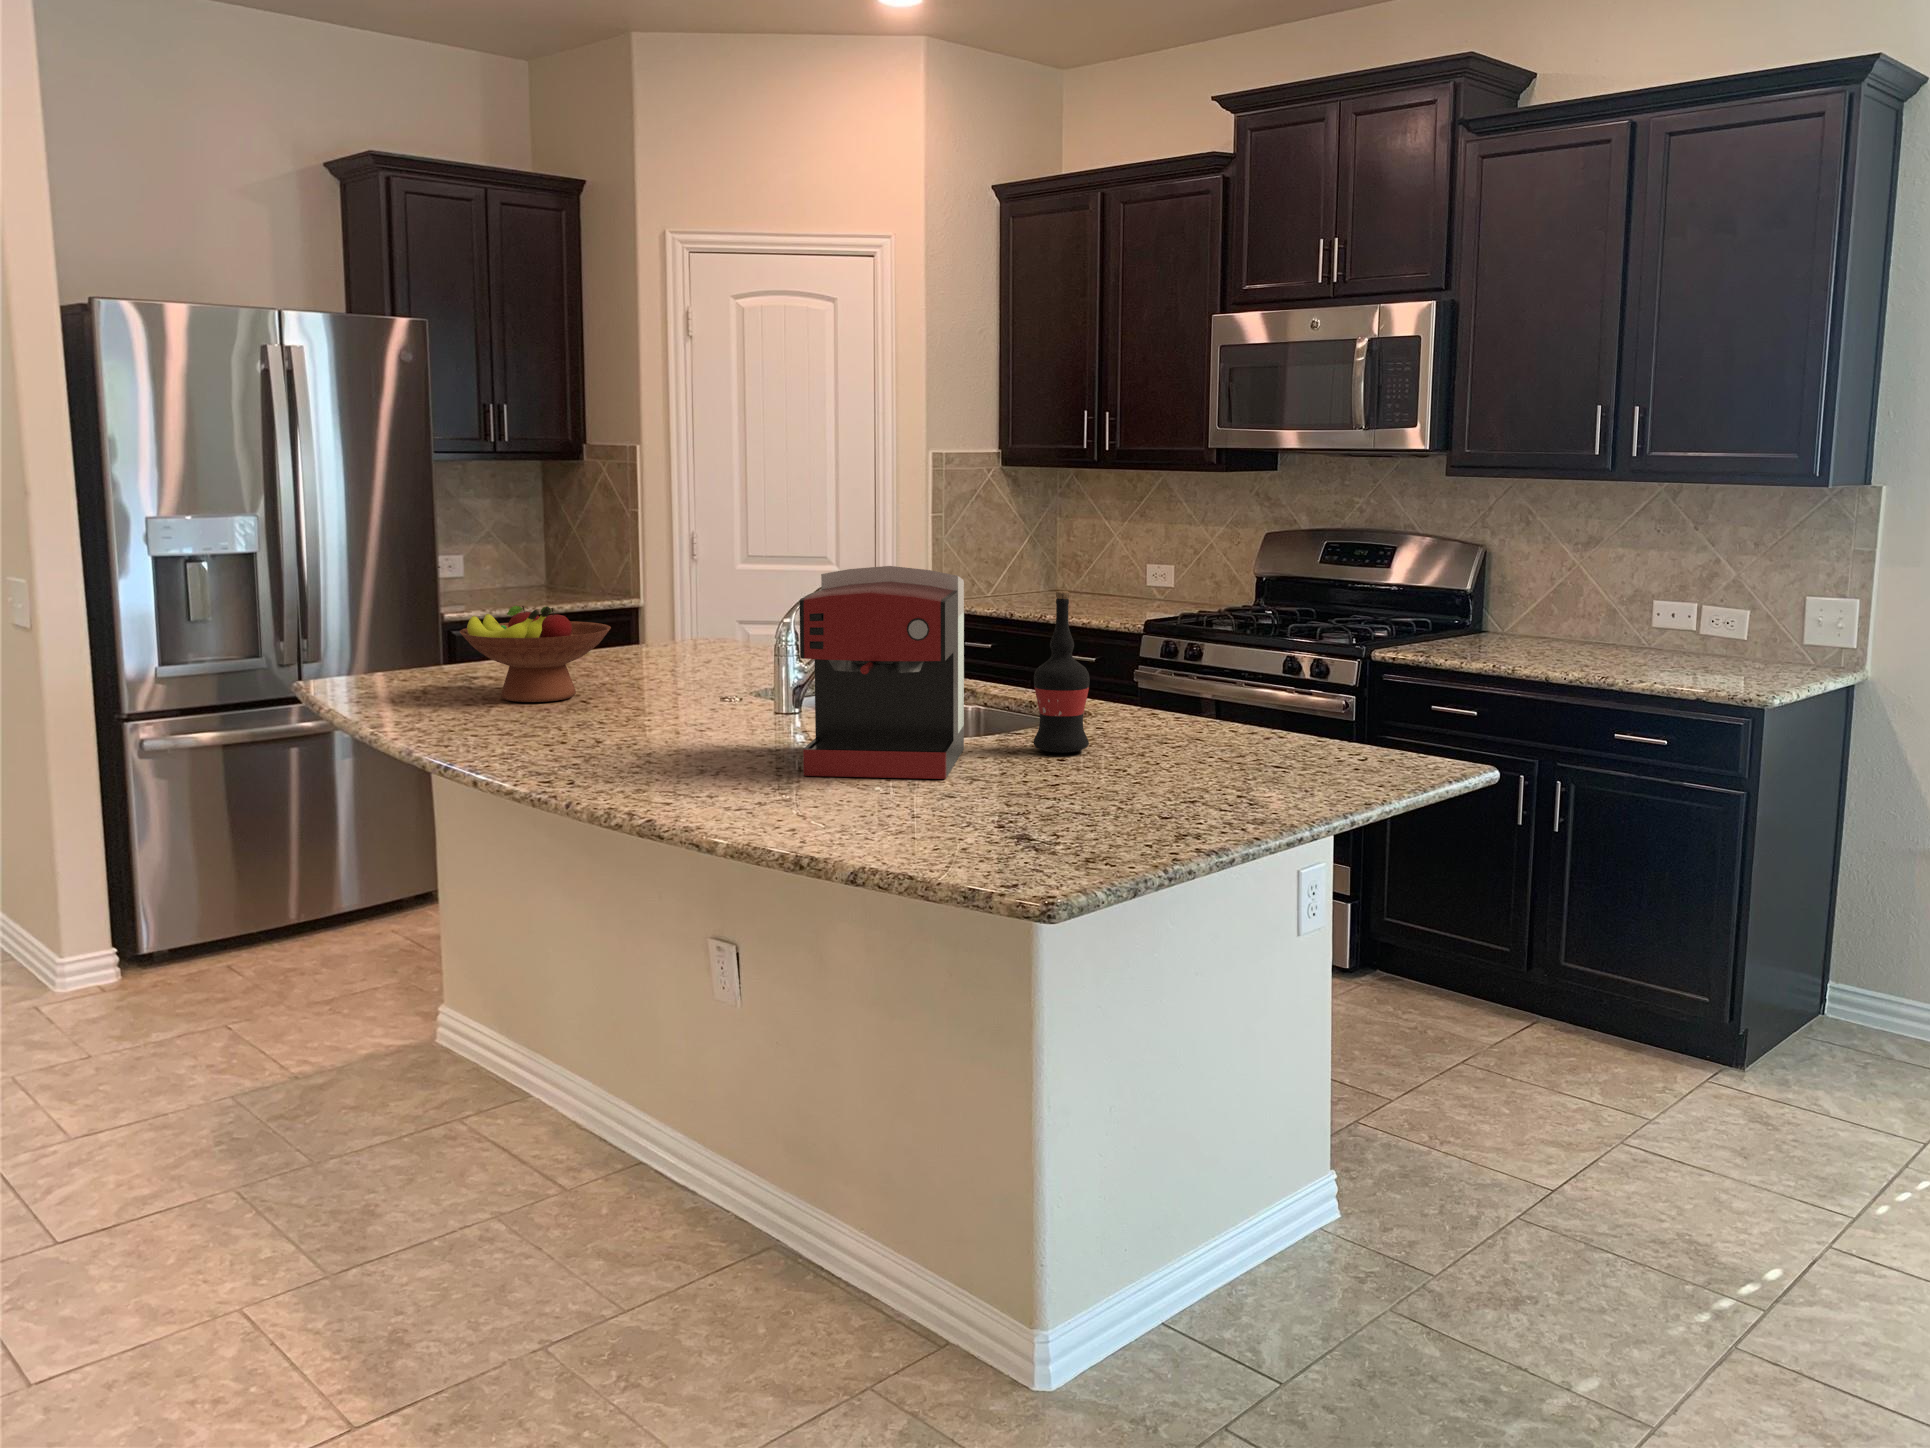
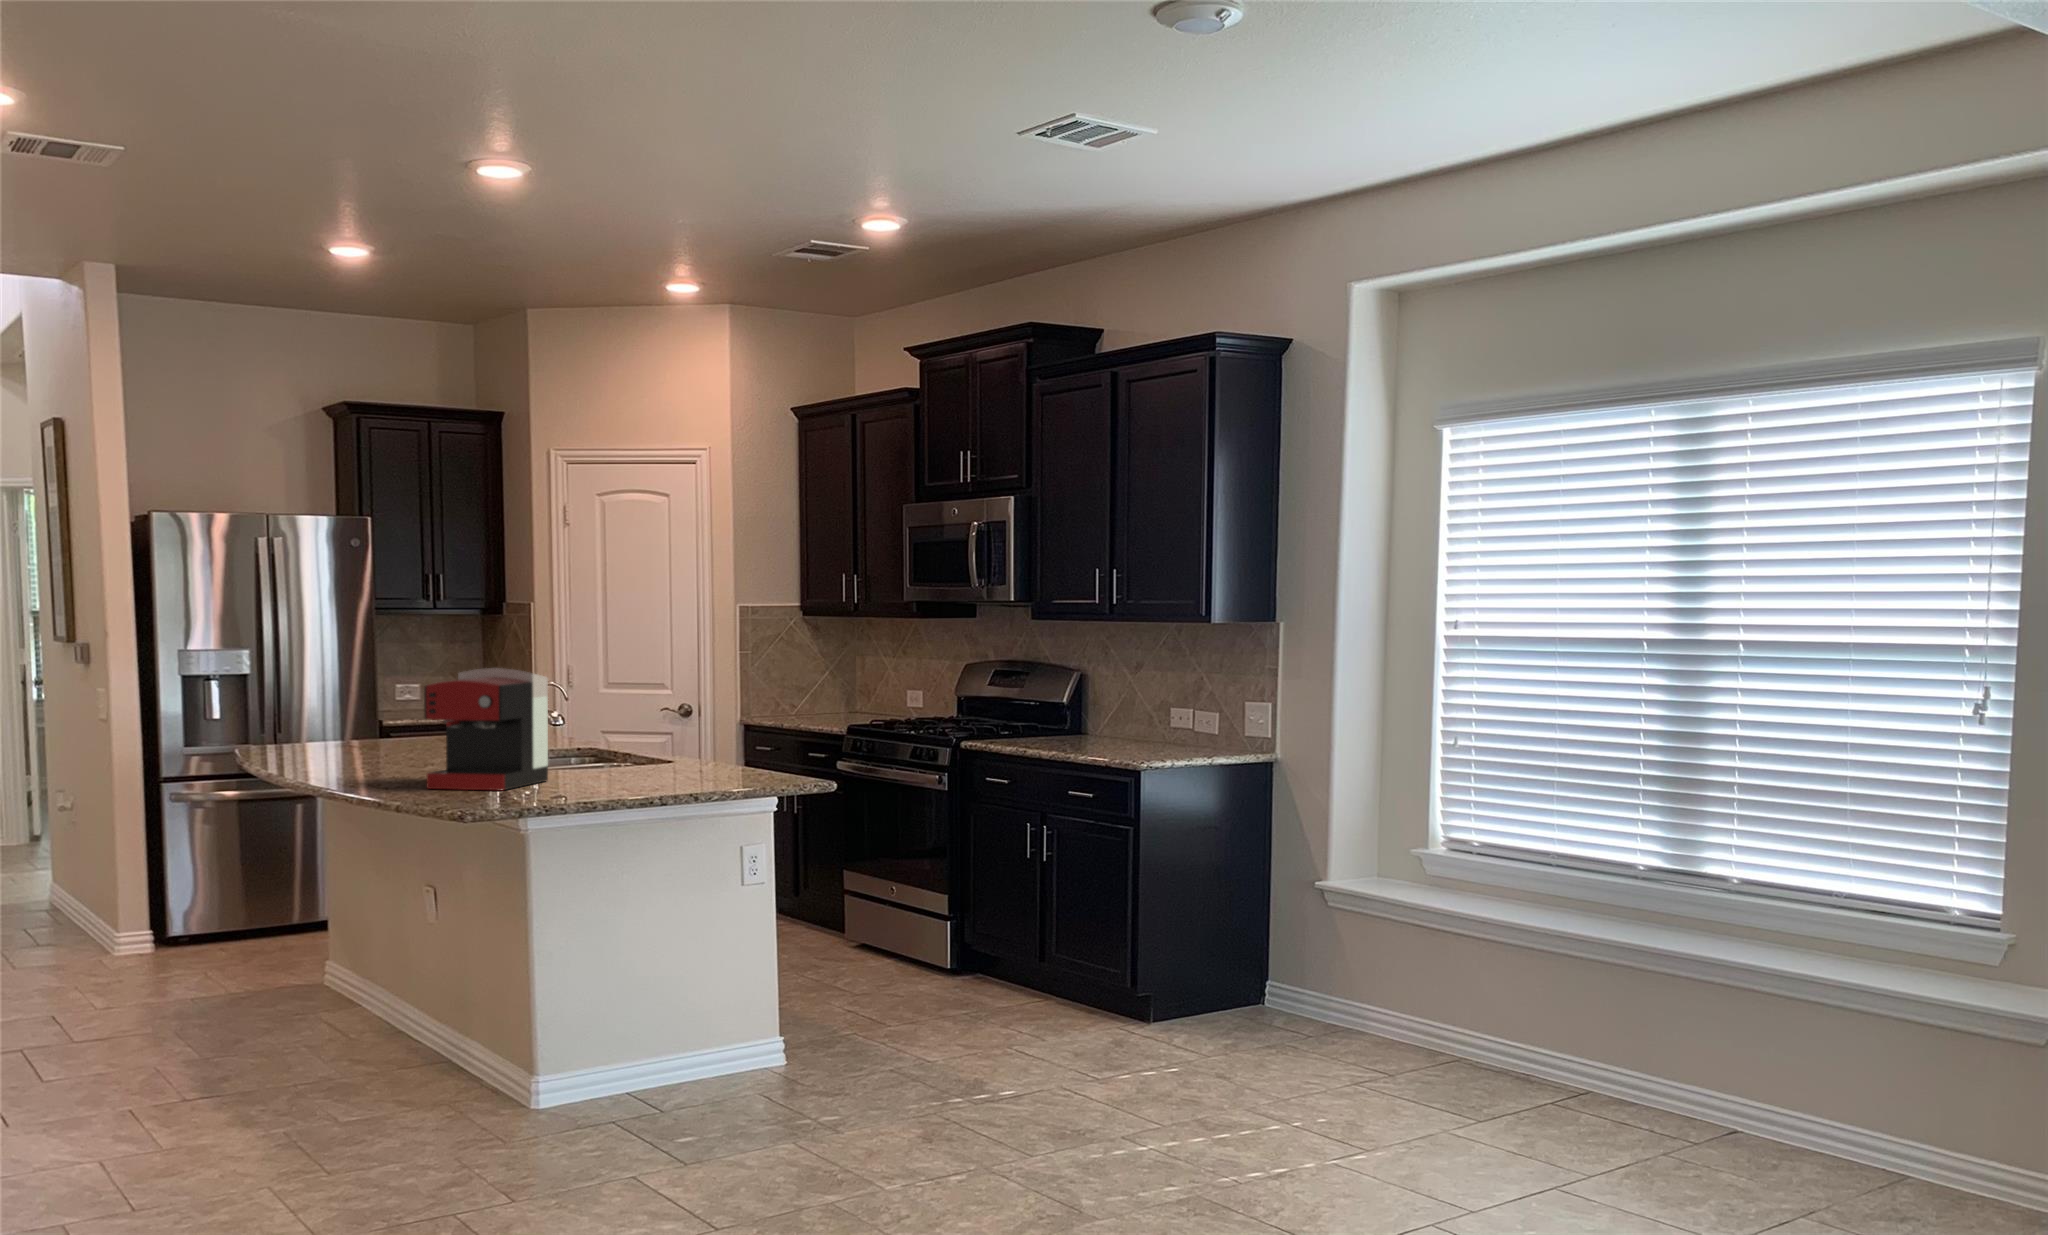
wine bottle: present [1033,591,1090,753] -> none [586,683,622,782]
fruit bowl: present [460,606,611,702] -> none [299,700,398,761]

